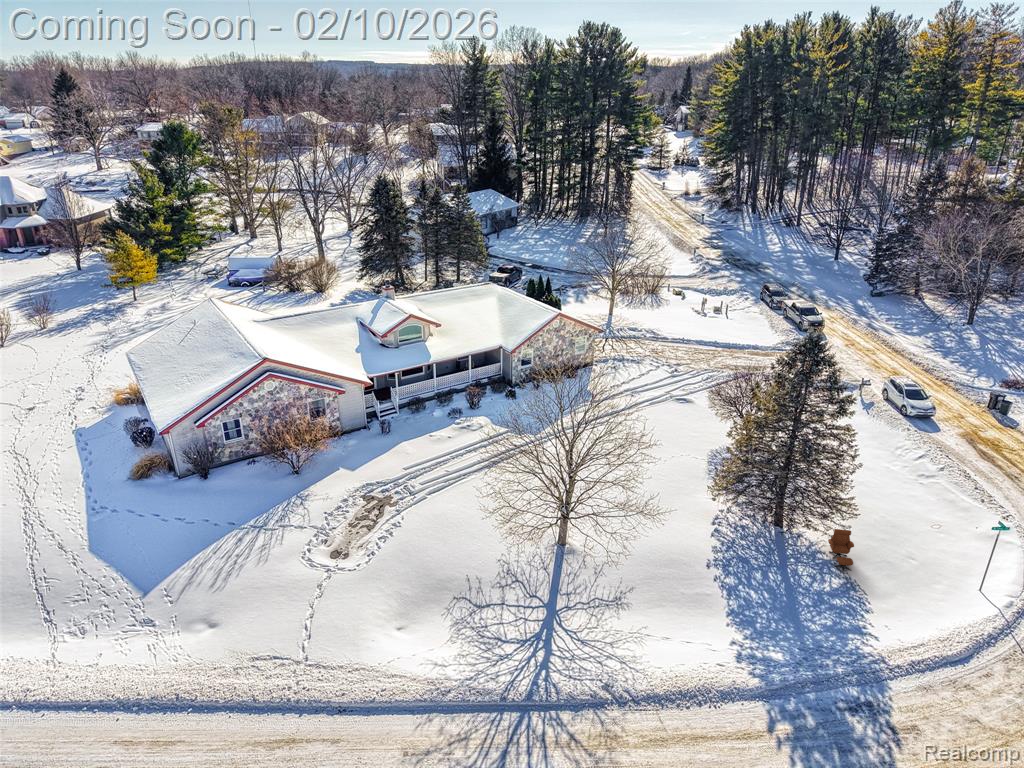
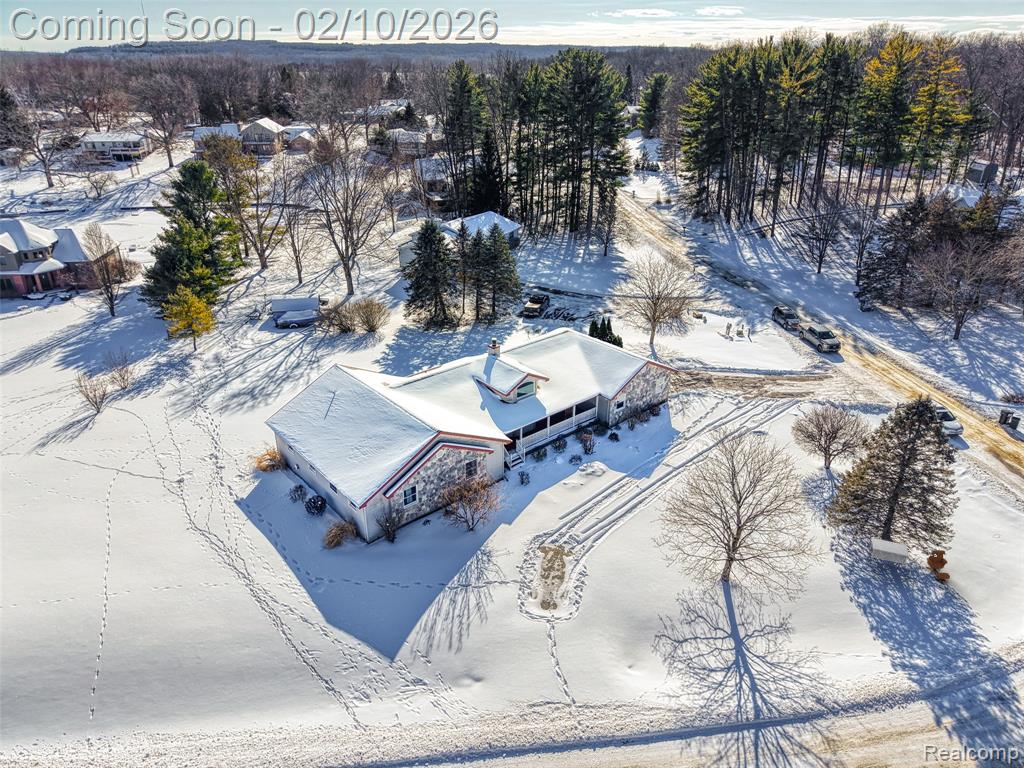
storage bench: none [762,512,807,548] -> present [870,538,909,566]

